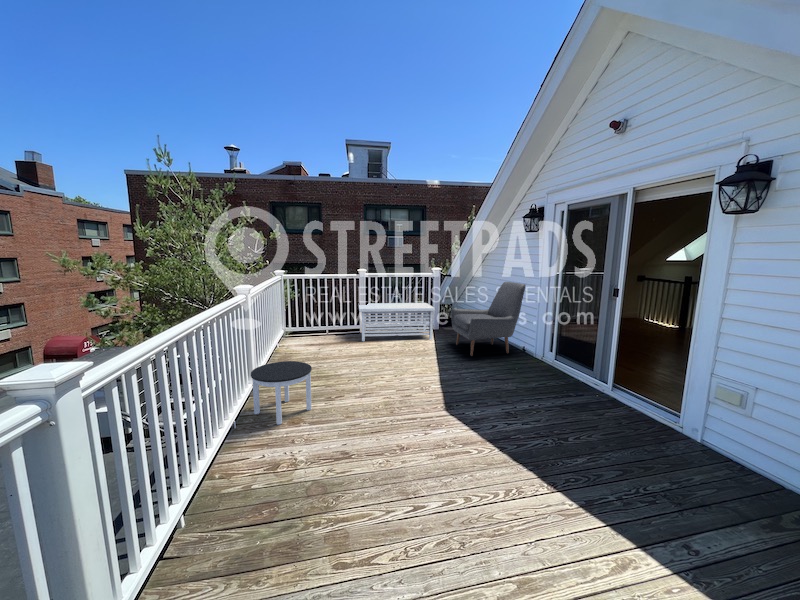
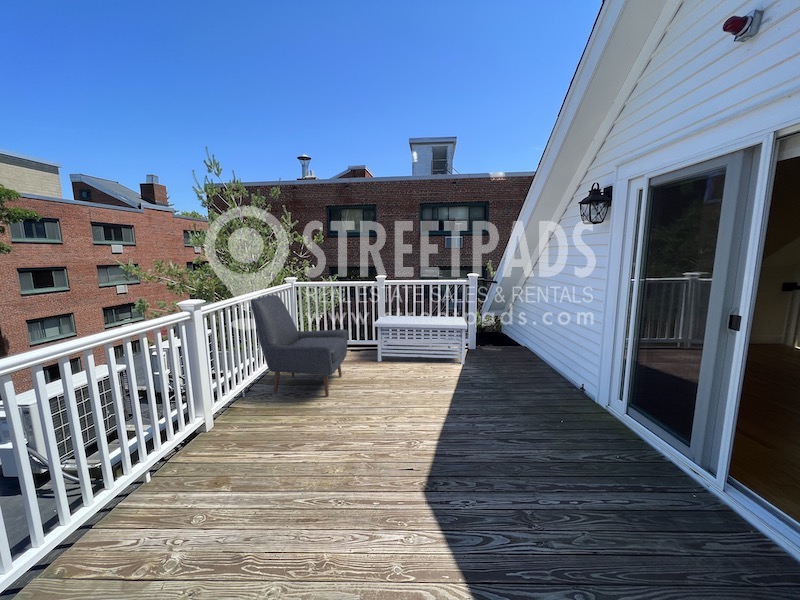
chair: present [451,282,526,356] -> present [251,295,348,397]
round table: present [251,361,312,425] -> none [169,394,253,483]

